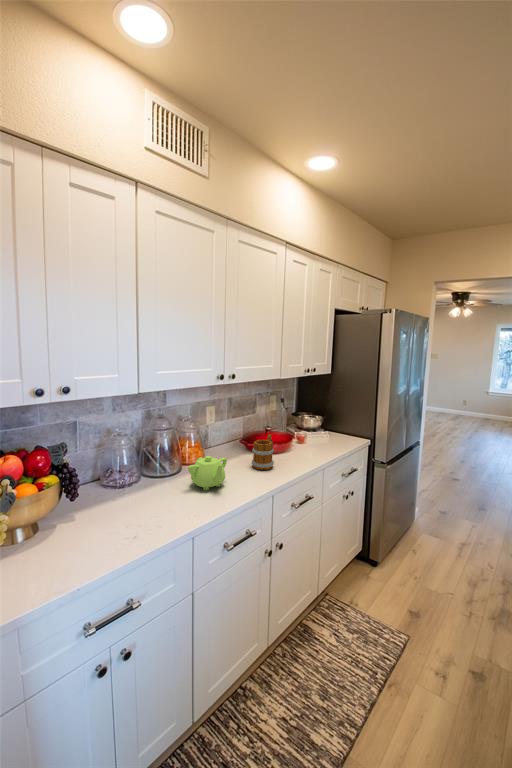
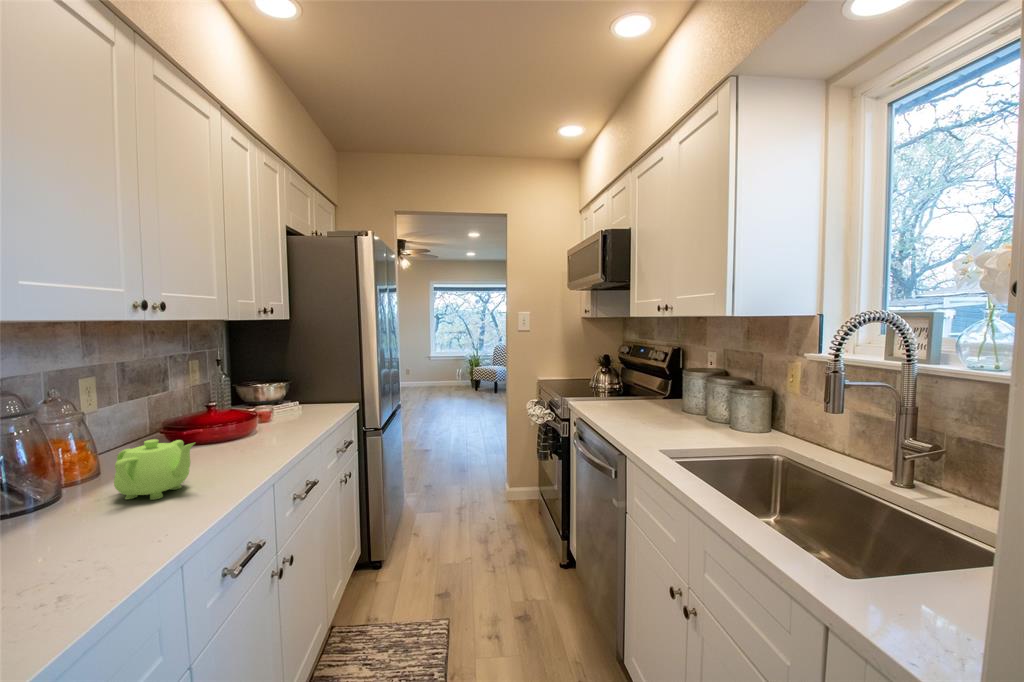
mug: present [251,434,274,470] -> none [212,401,252,457]

